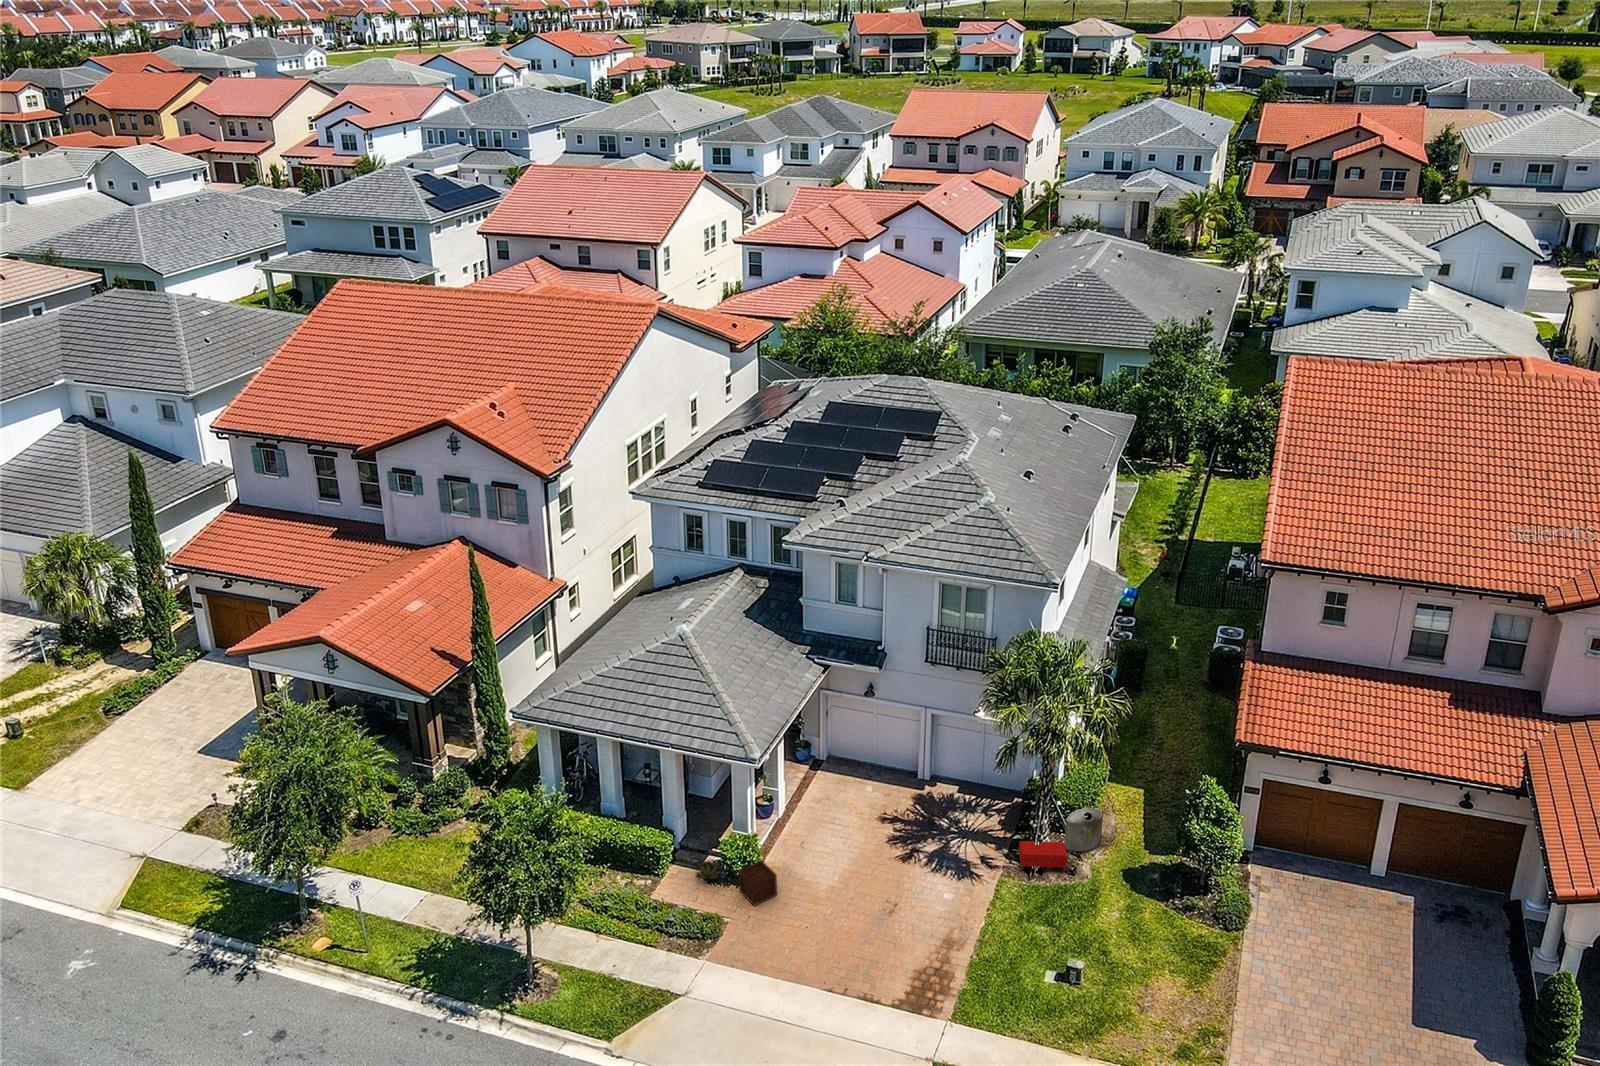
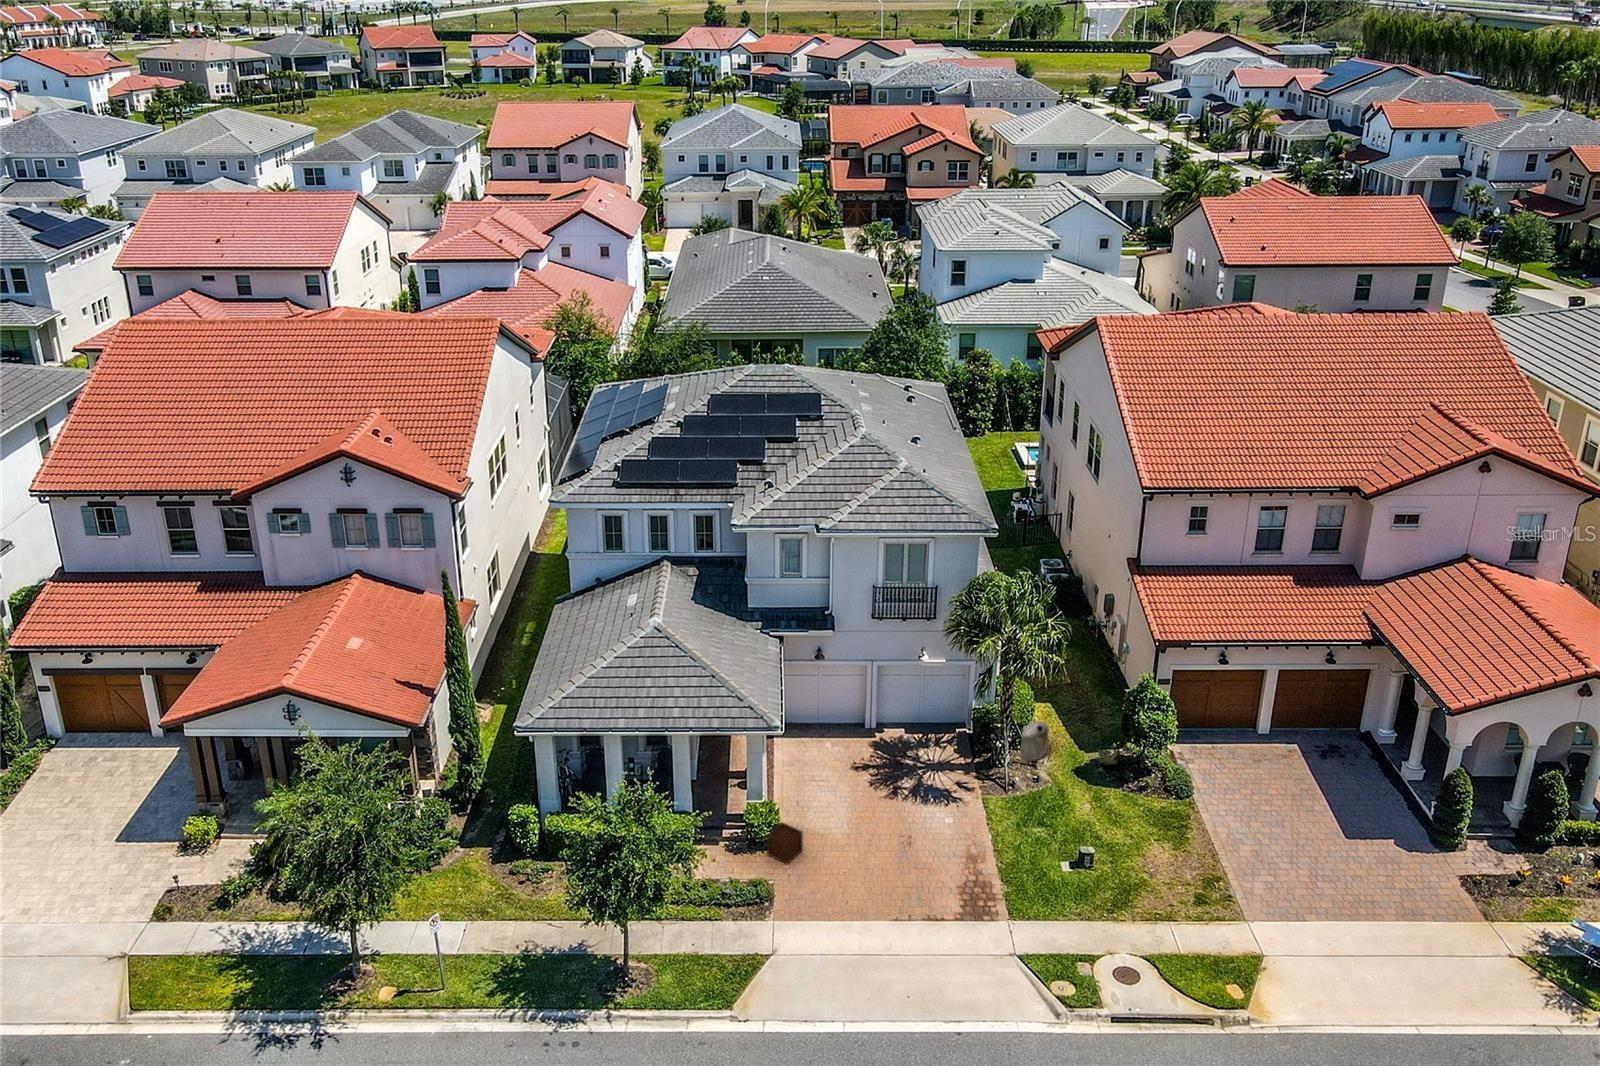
bench: present [1019,841,1067,872] -> none [988,755,1033,786]
potted plant: present [695,860,723,882] -> present [1097,748,1120,767]

